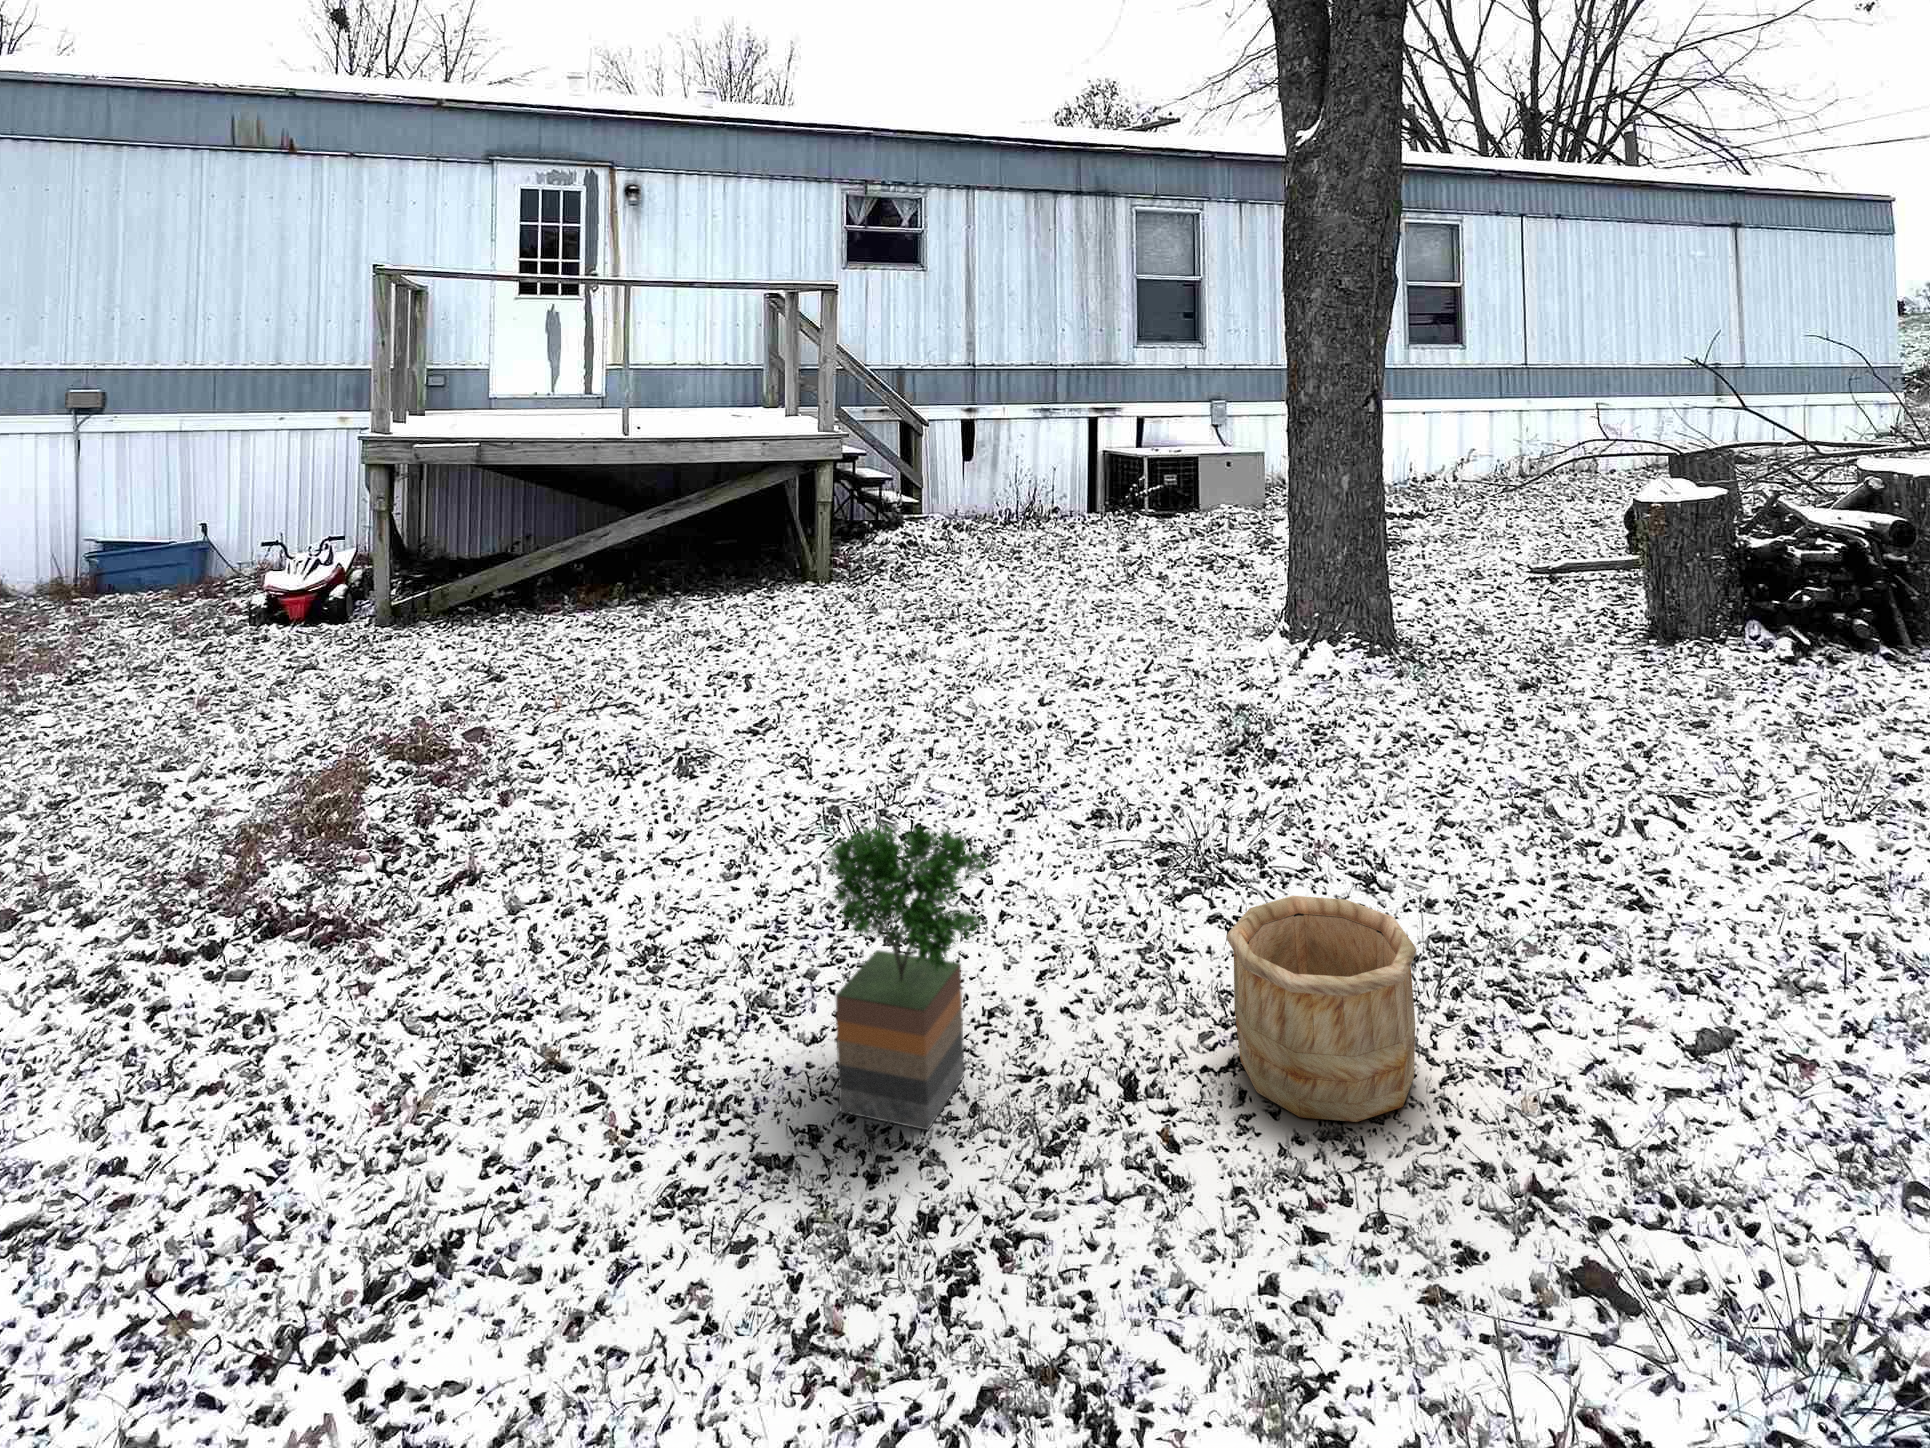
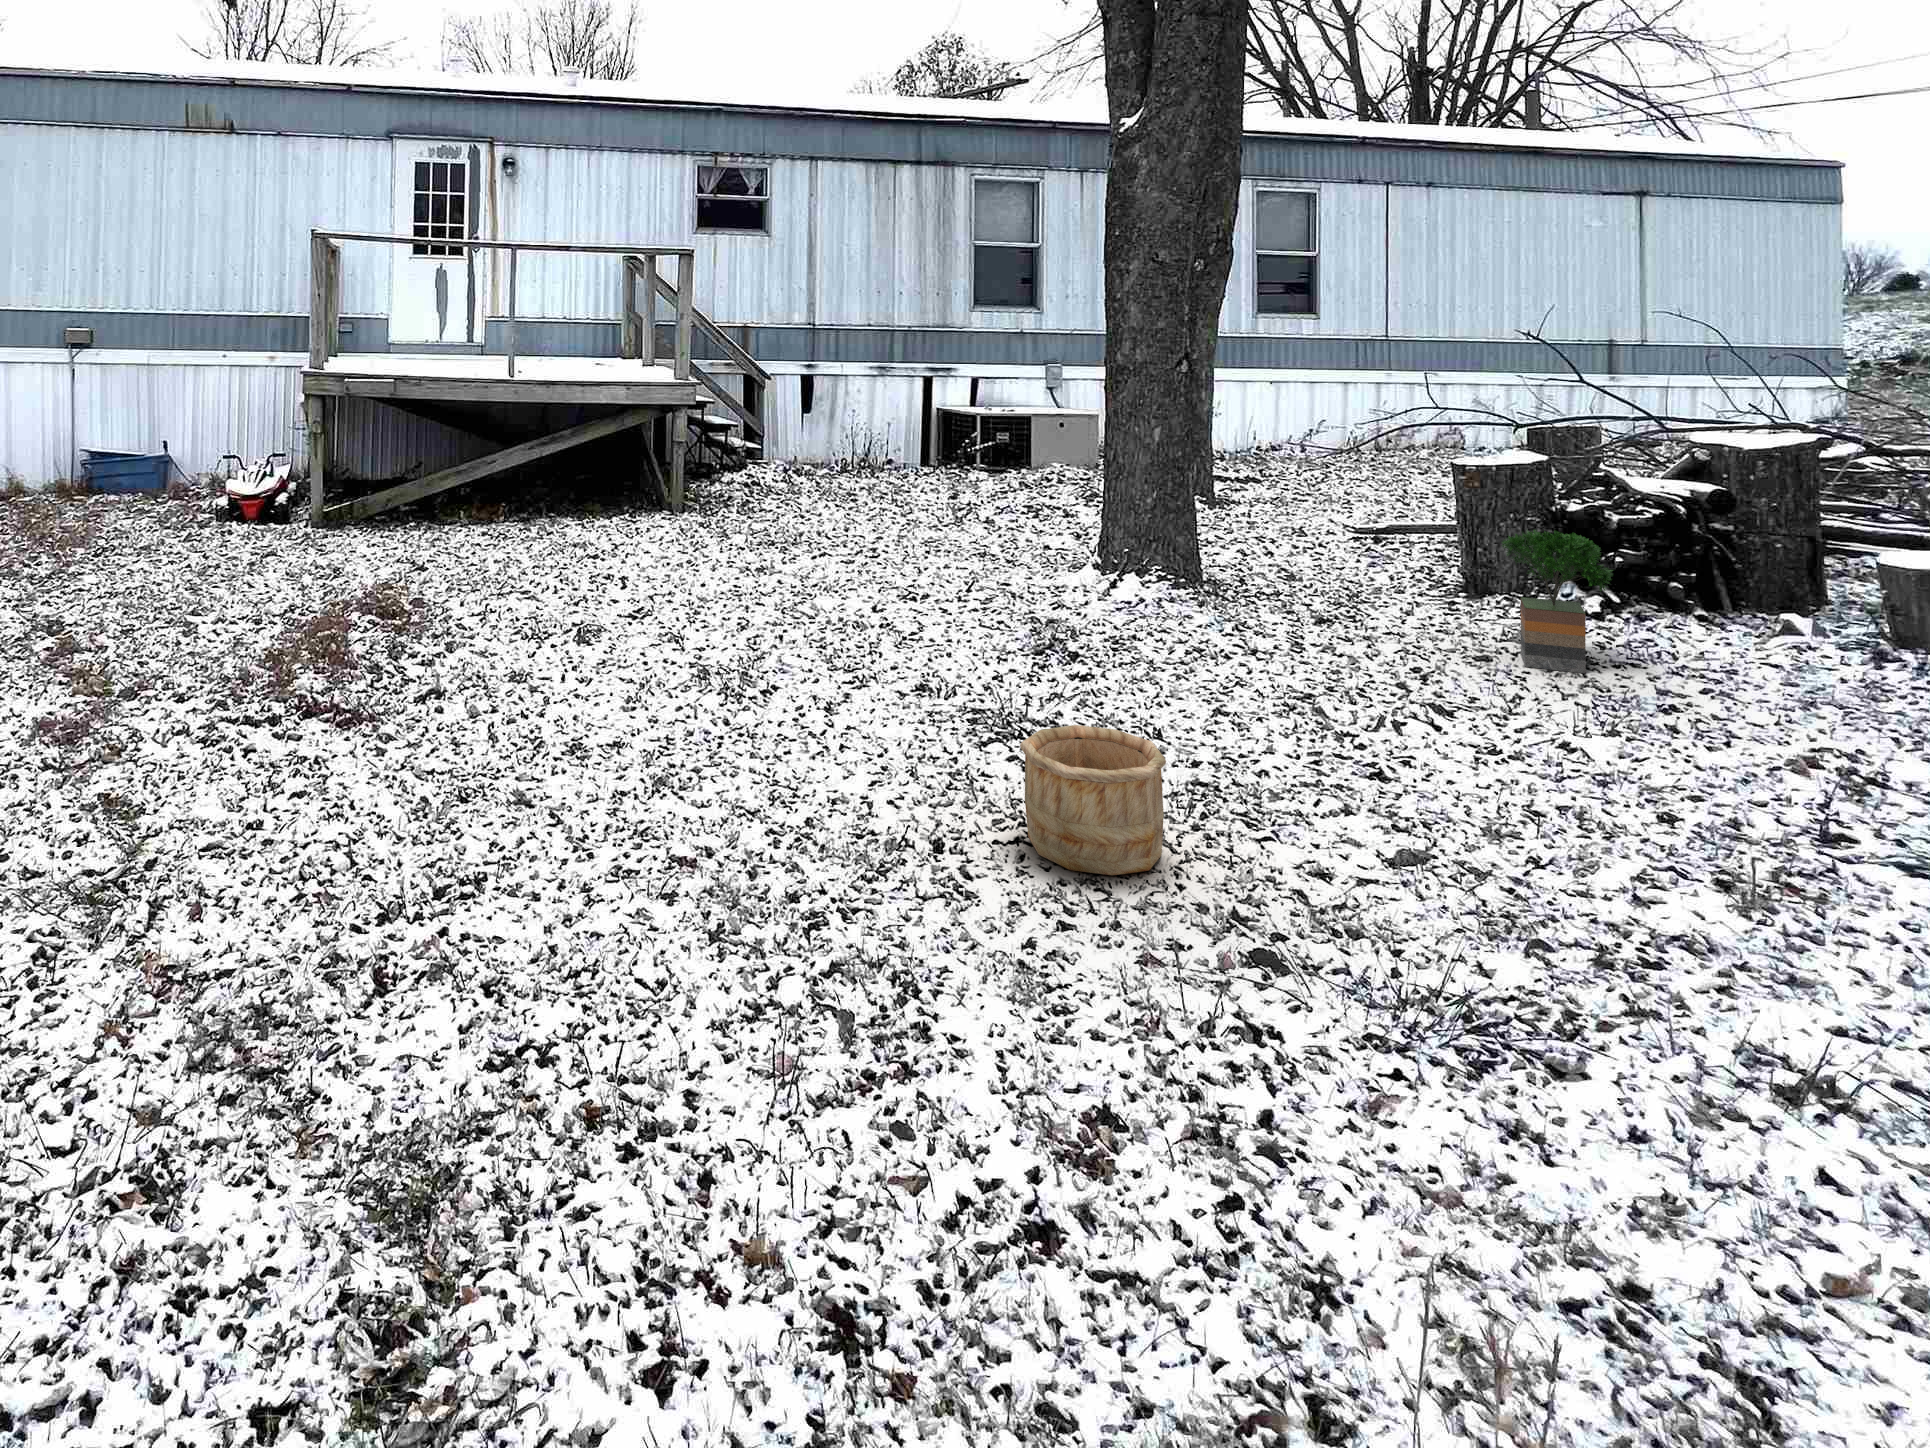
potted tree: present [824,824,987,1131] -> present [1502,530,1612,673]

